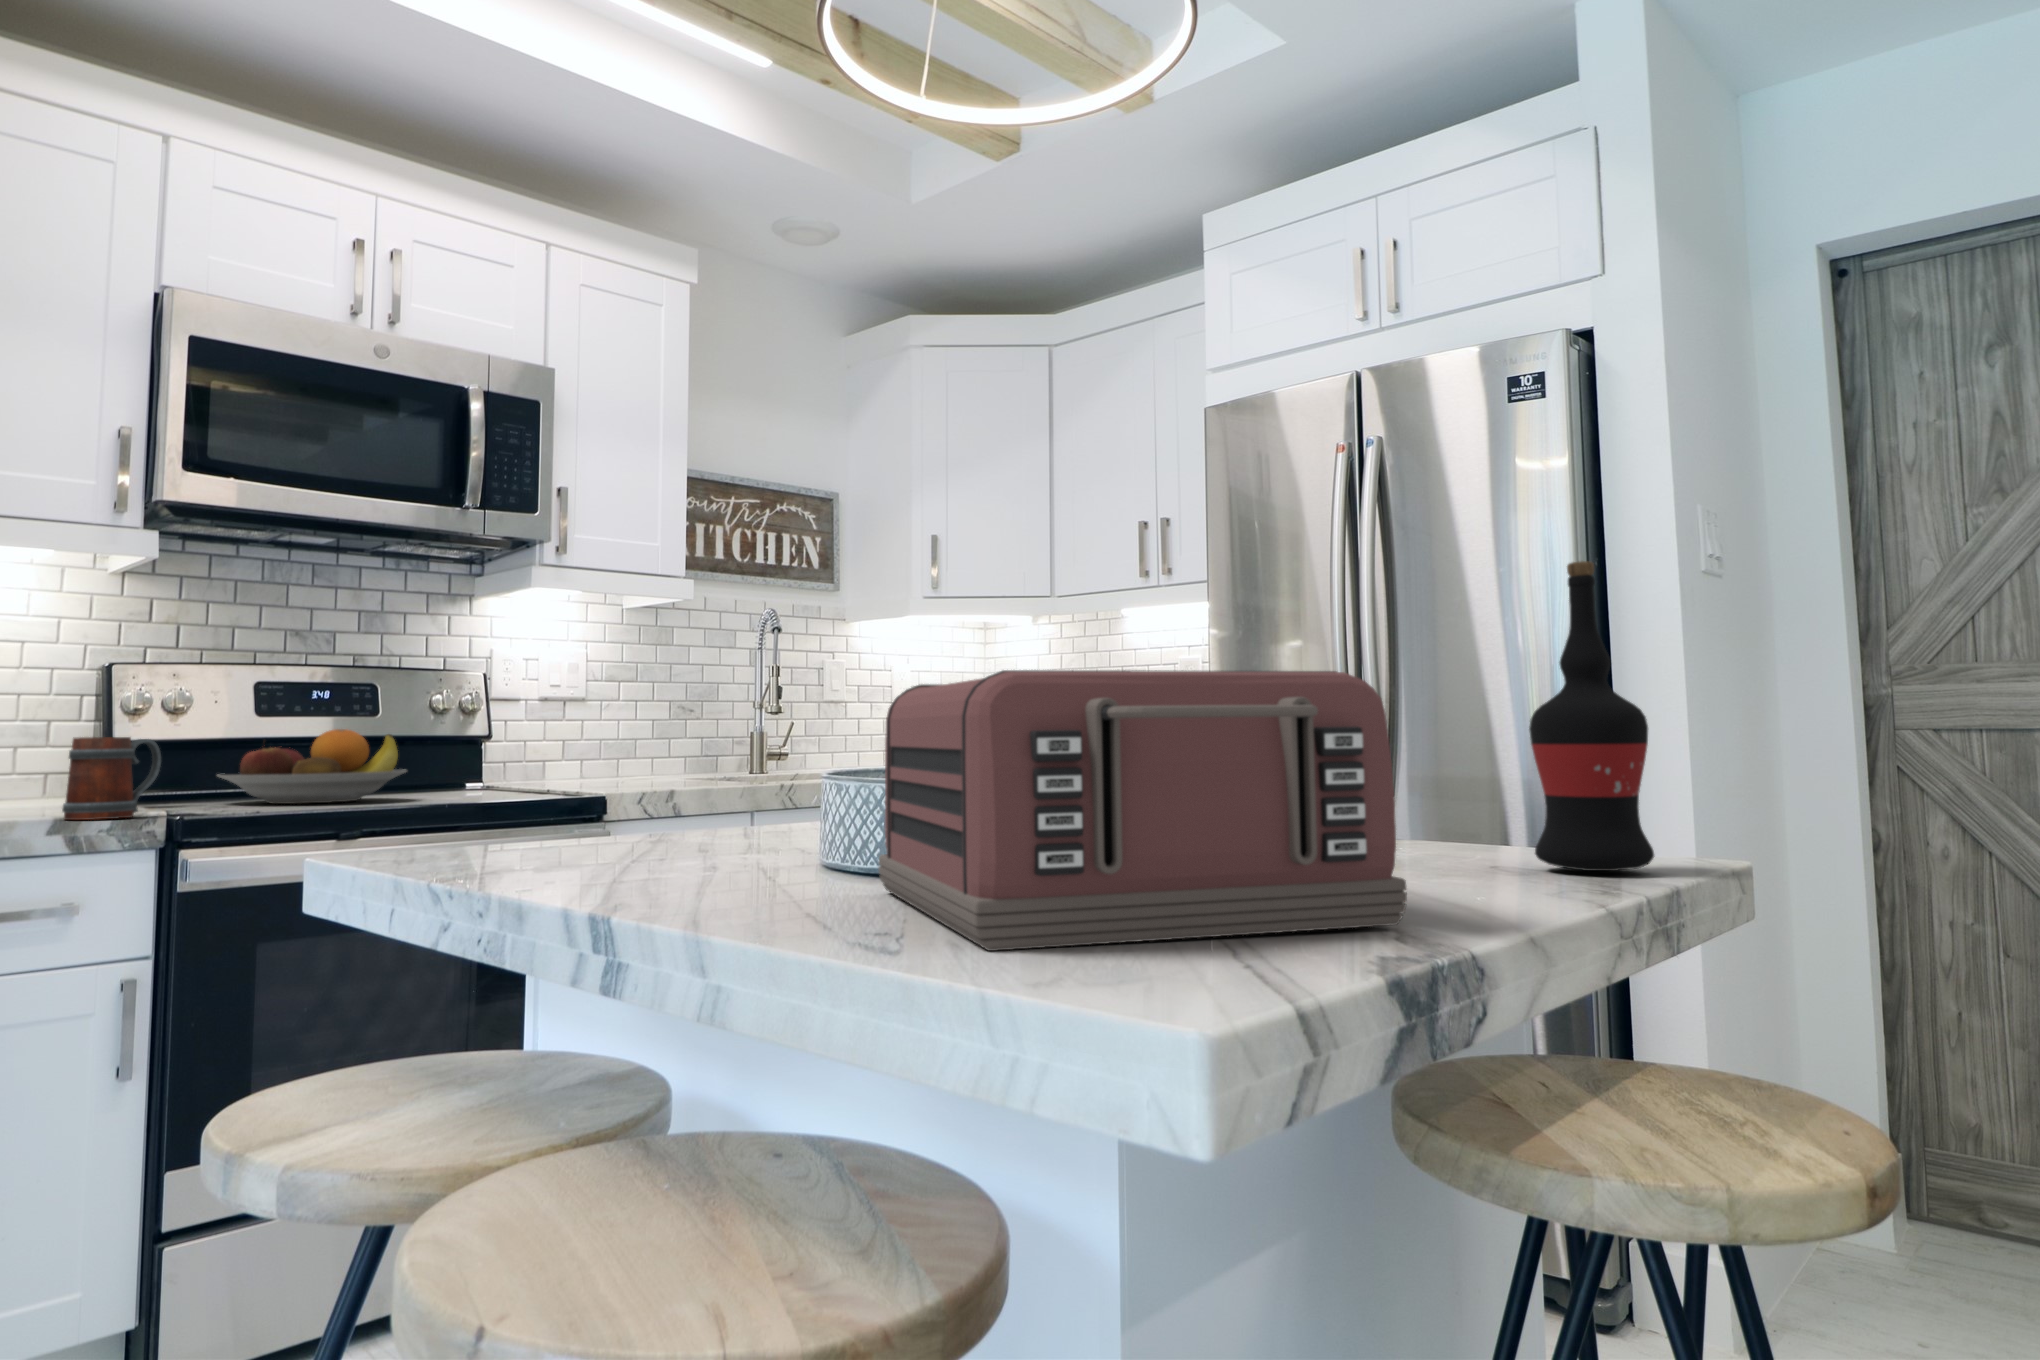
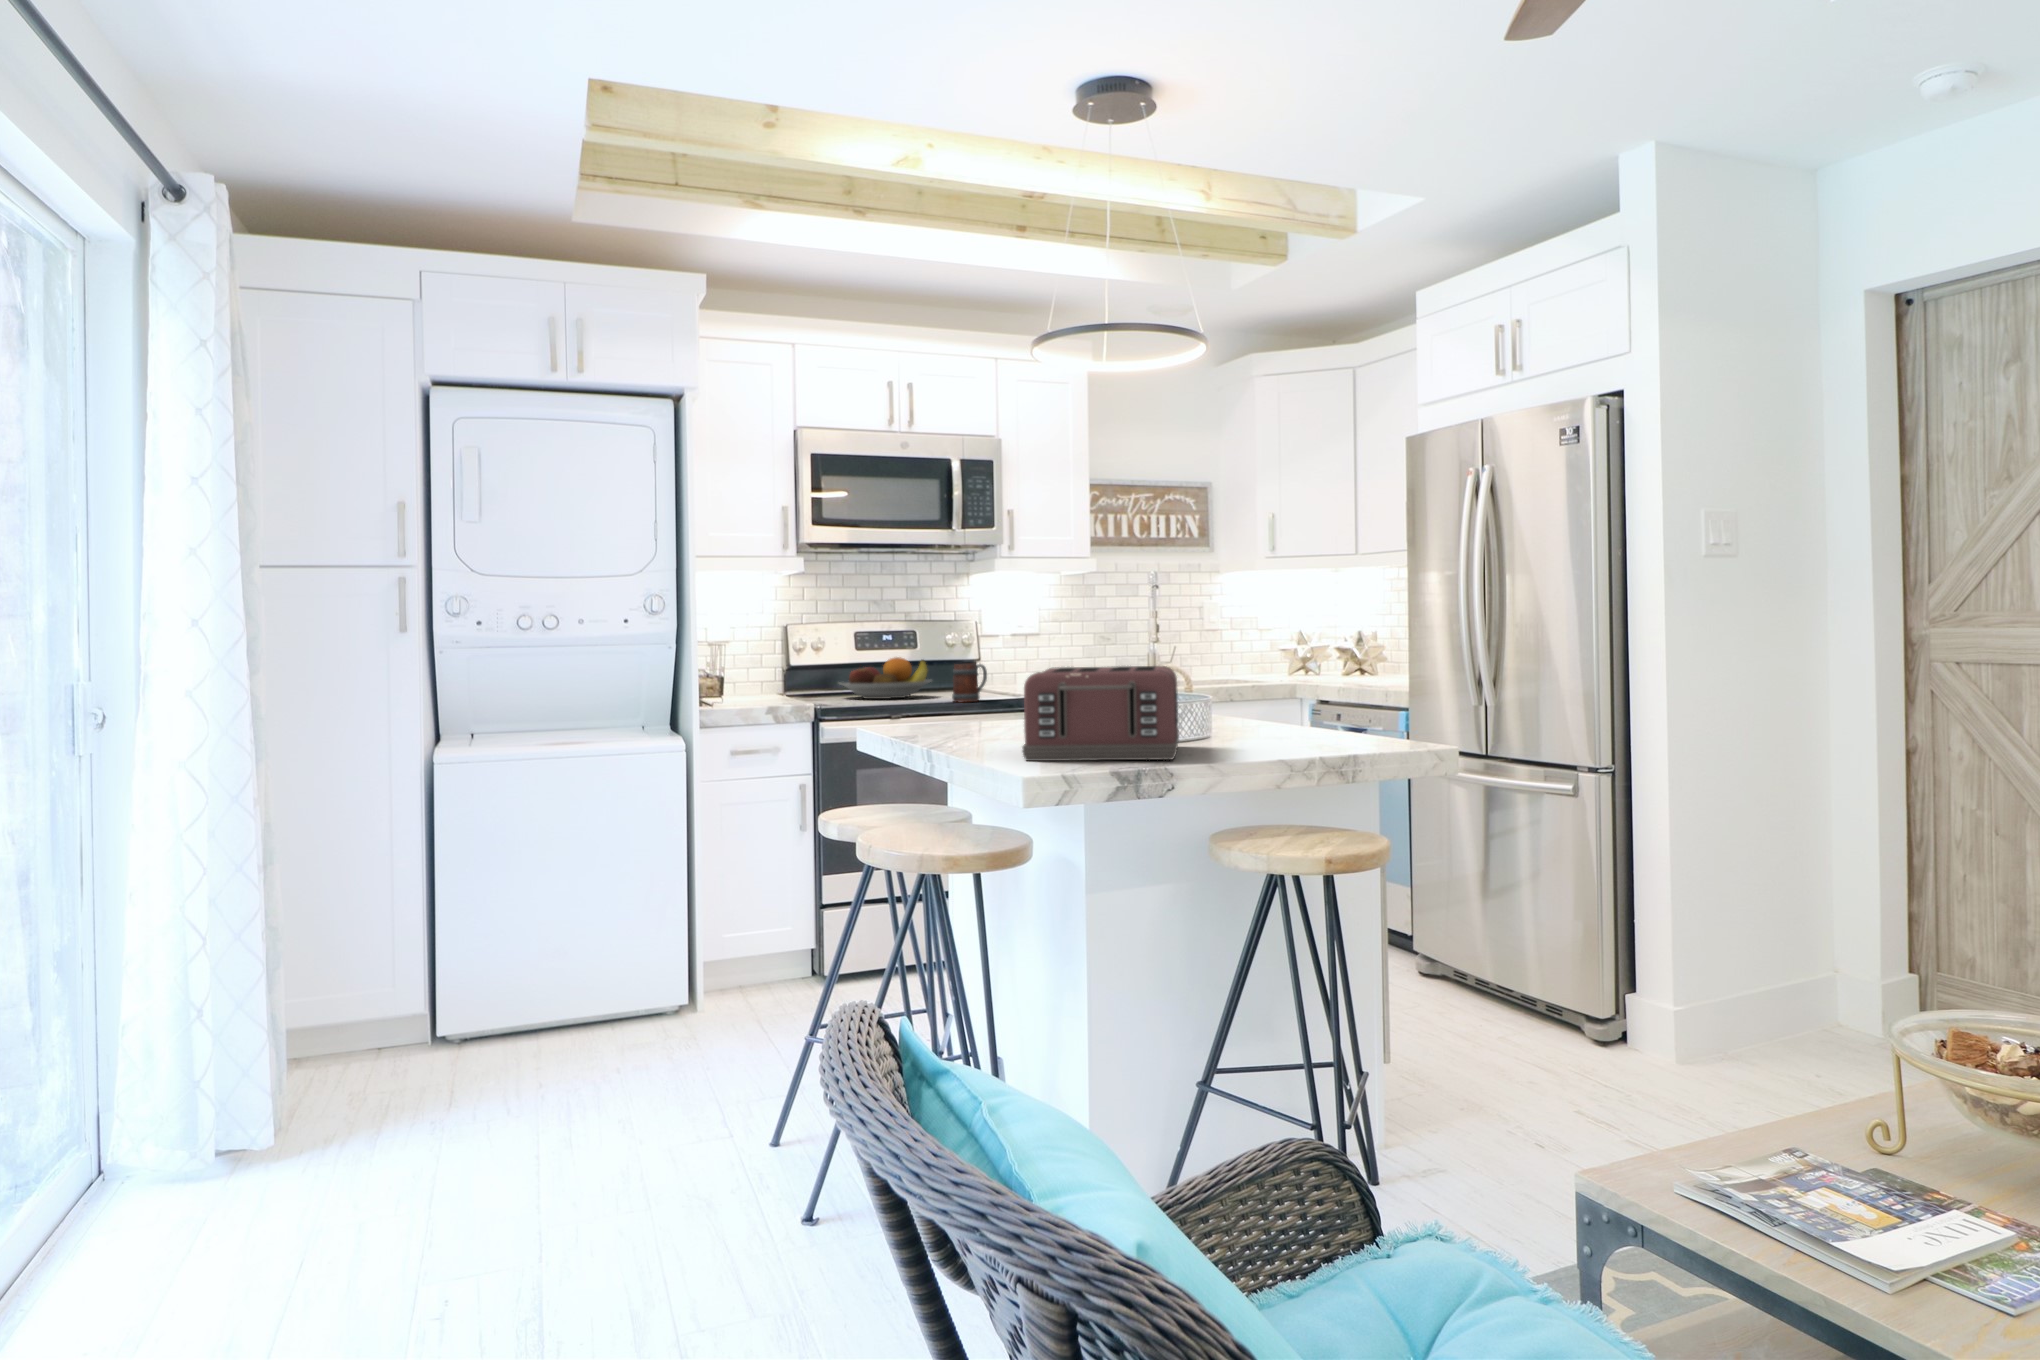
wine bottle: present [1529,561,1654,871] -> none [1338,606,1391,748]
mug: present [62,737,161,820] -> present [952,664,987,702]

